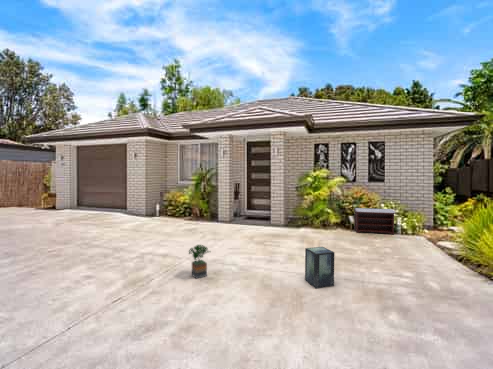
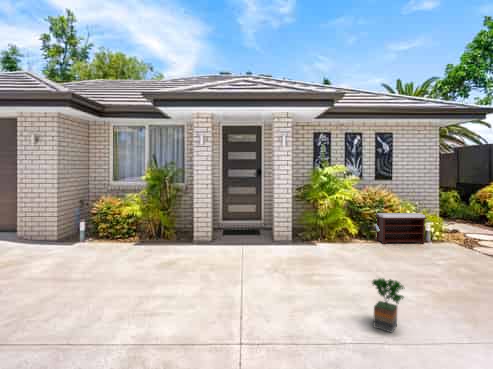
potted tree: present [189,245,209,279] -> present [372,278,405,332]
storage box: present [305,247,334,289] -> none [423,272,470,336]

